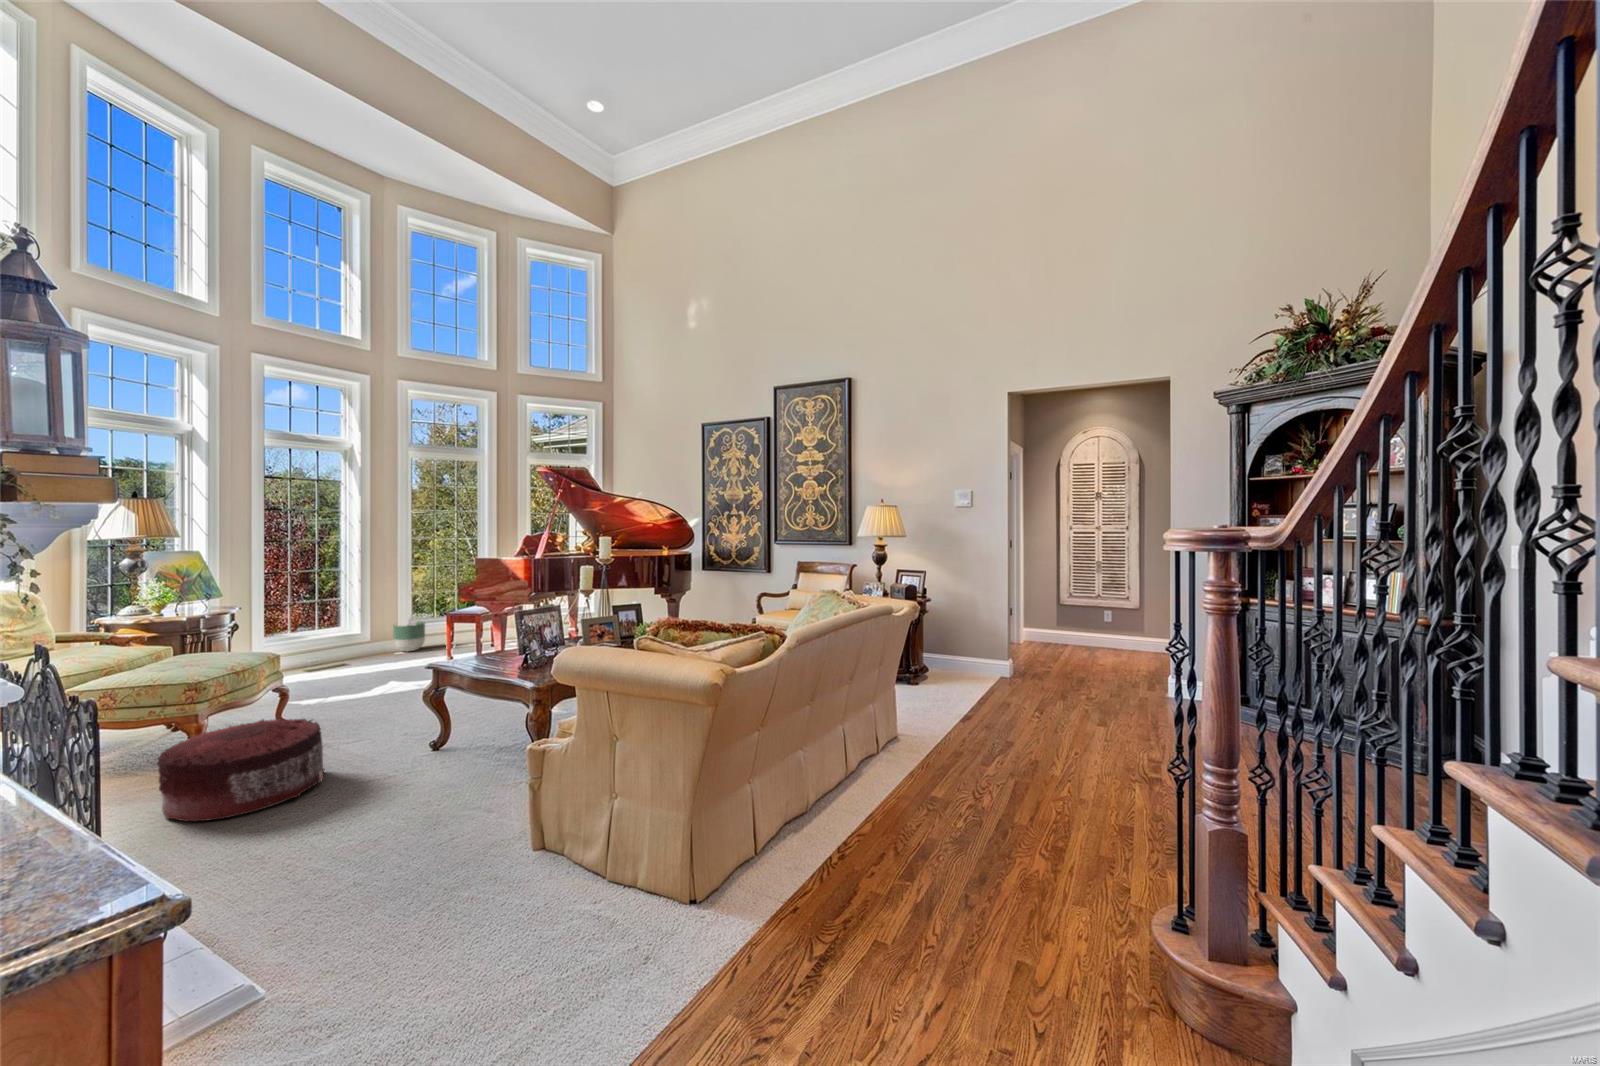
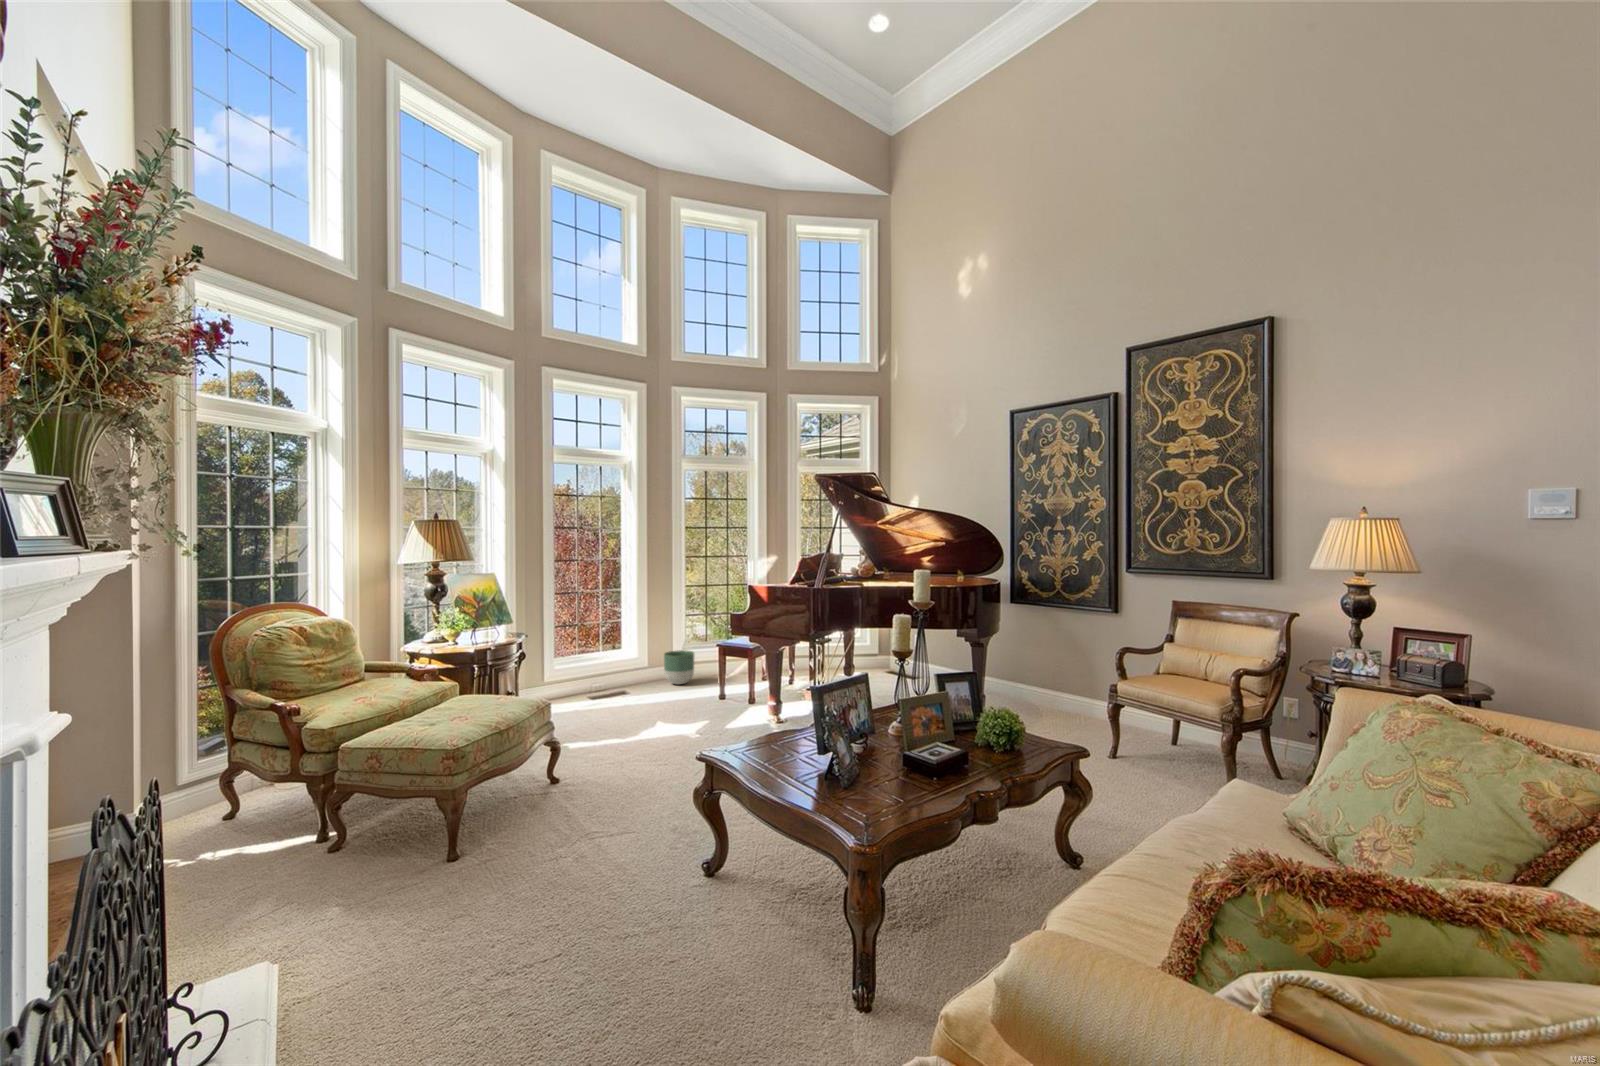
pouf: present [157,719,325,821] -> none [410,797,586,949]

